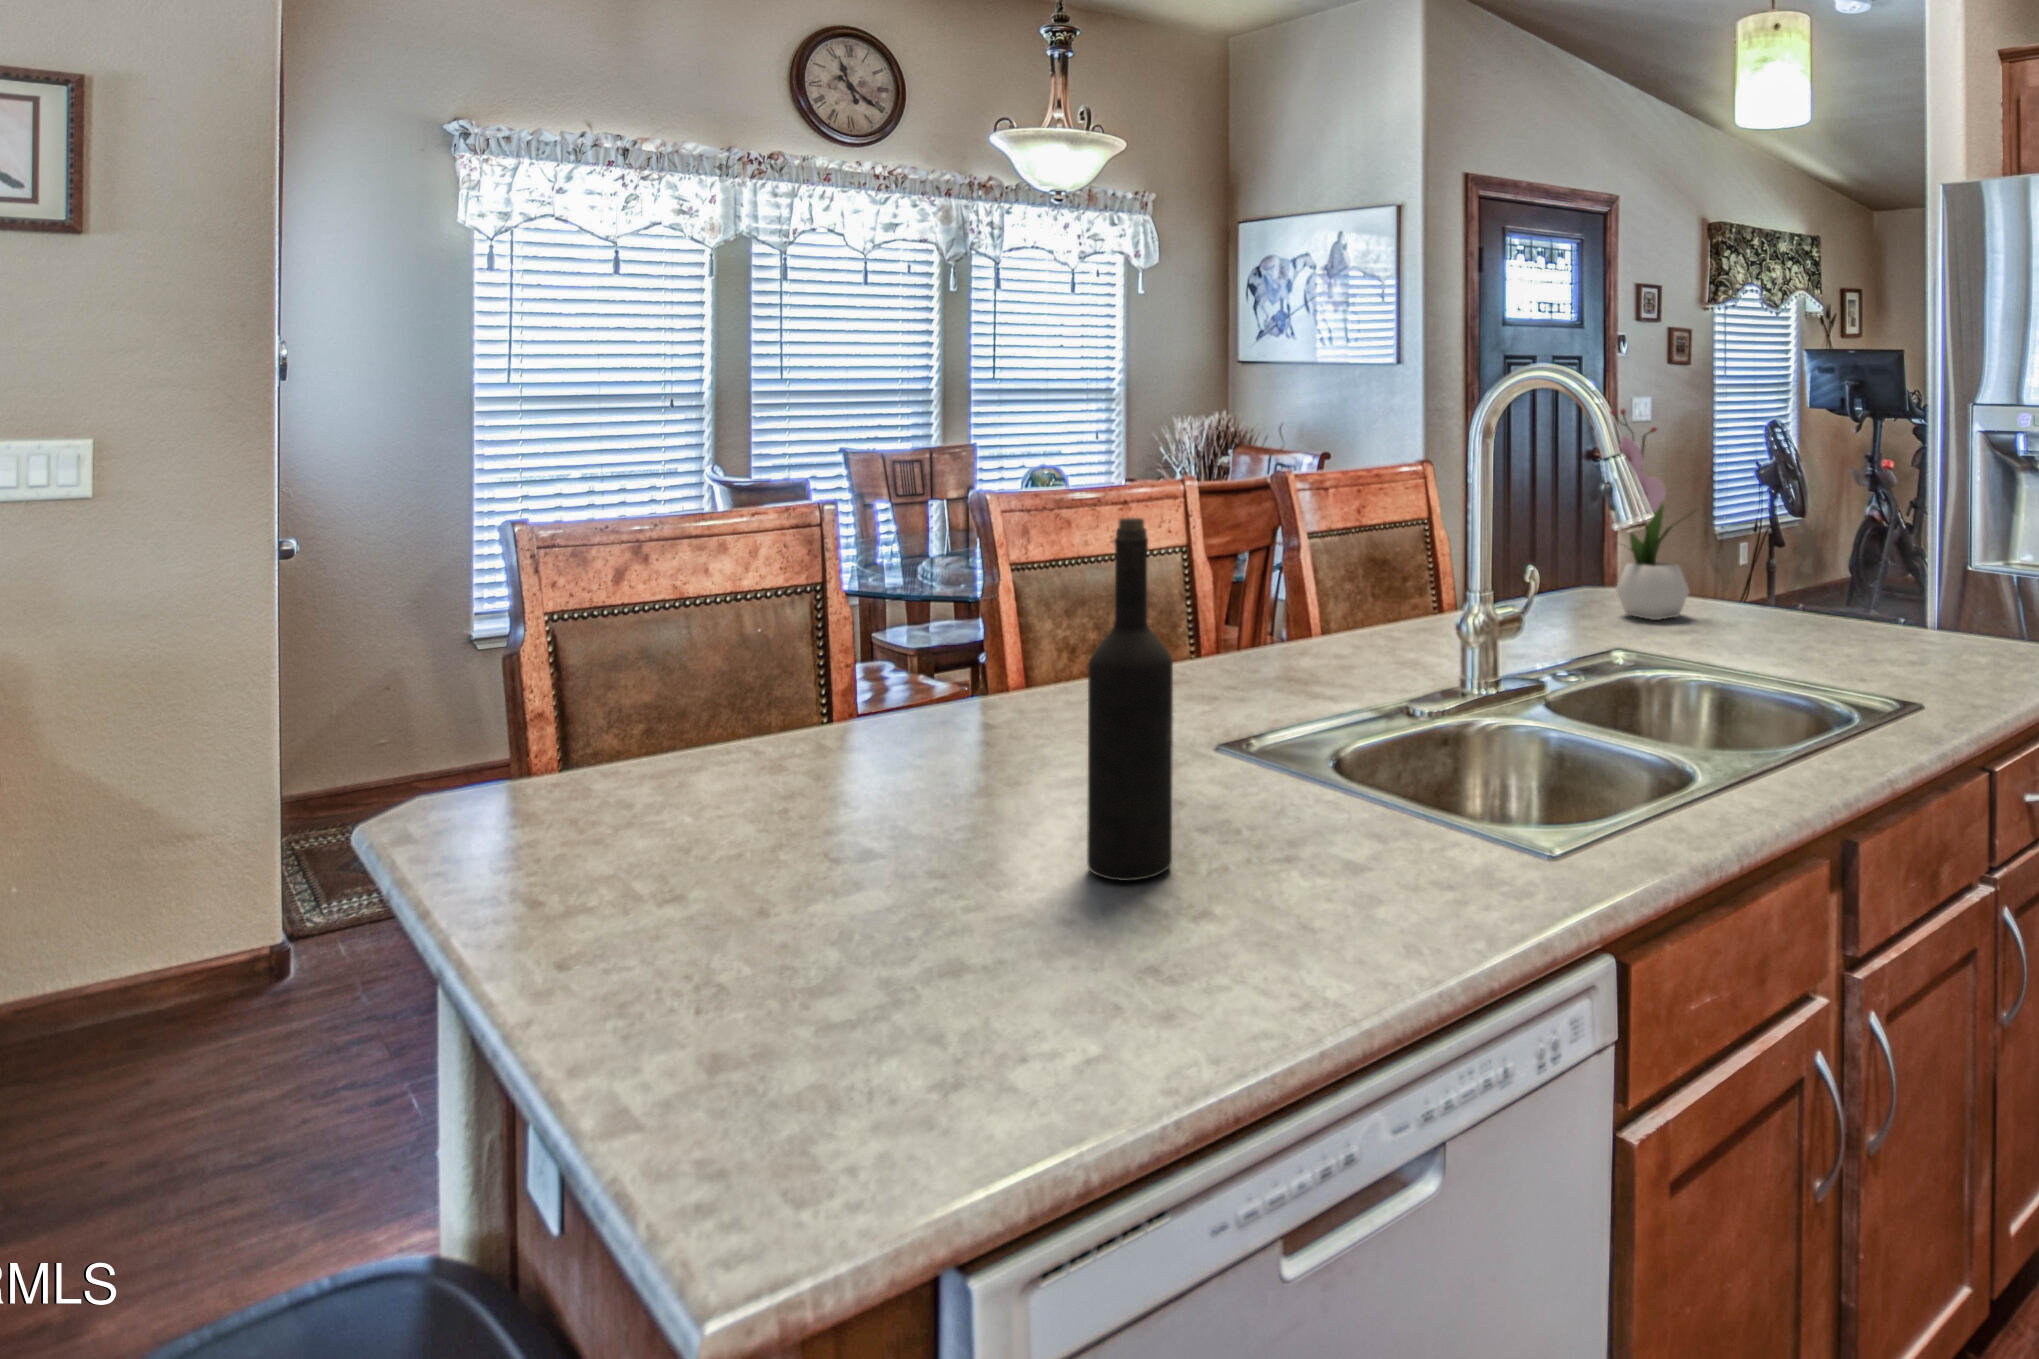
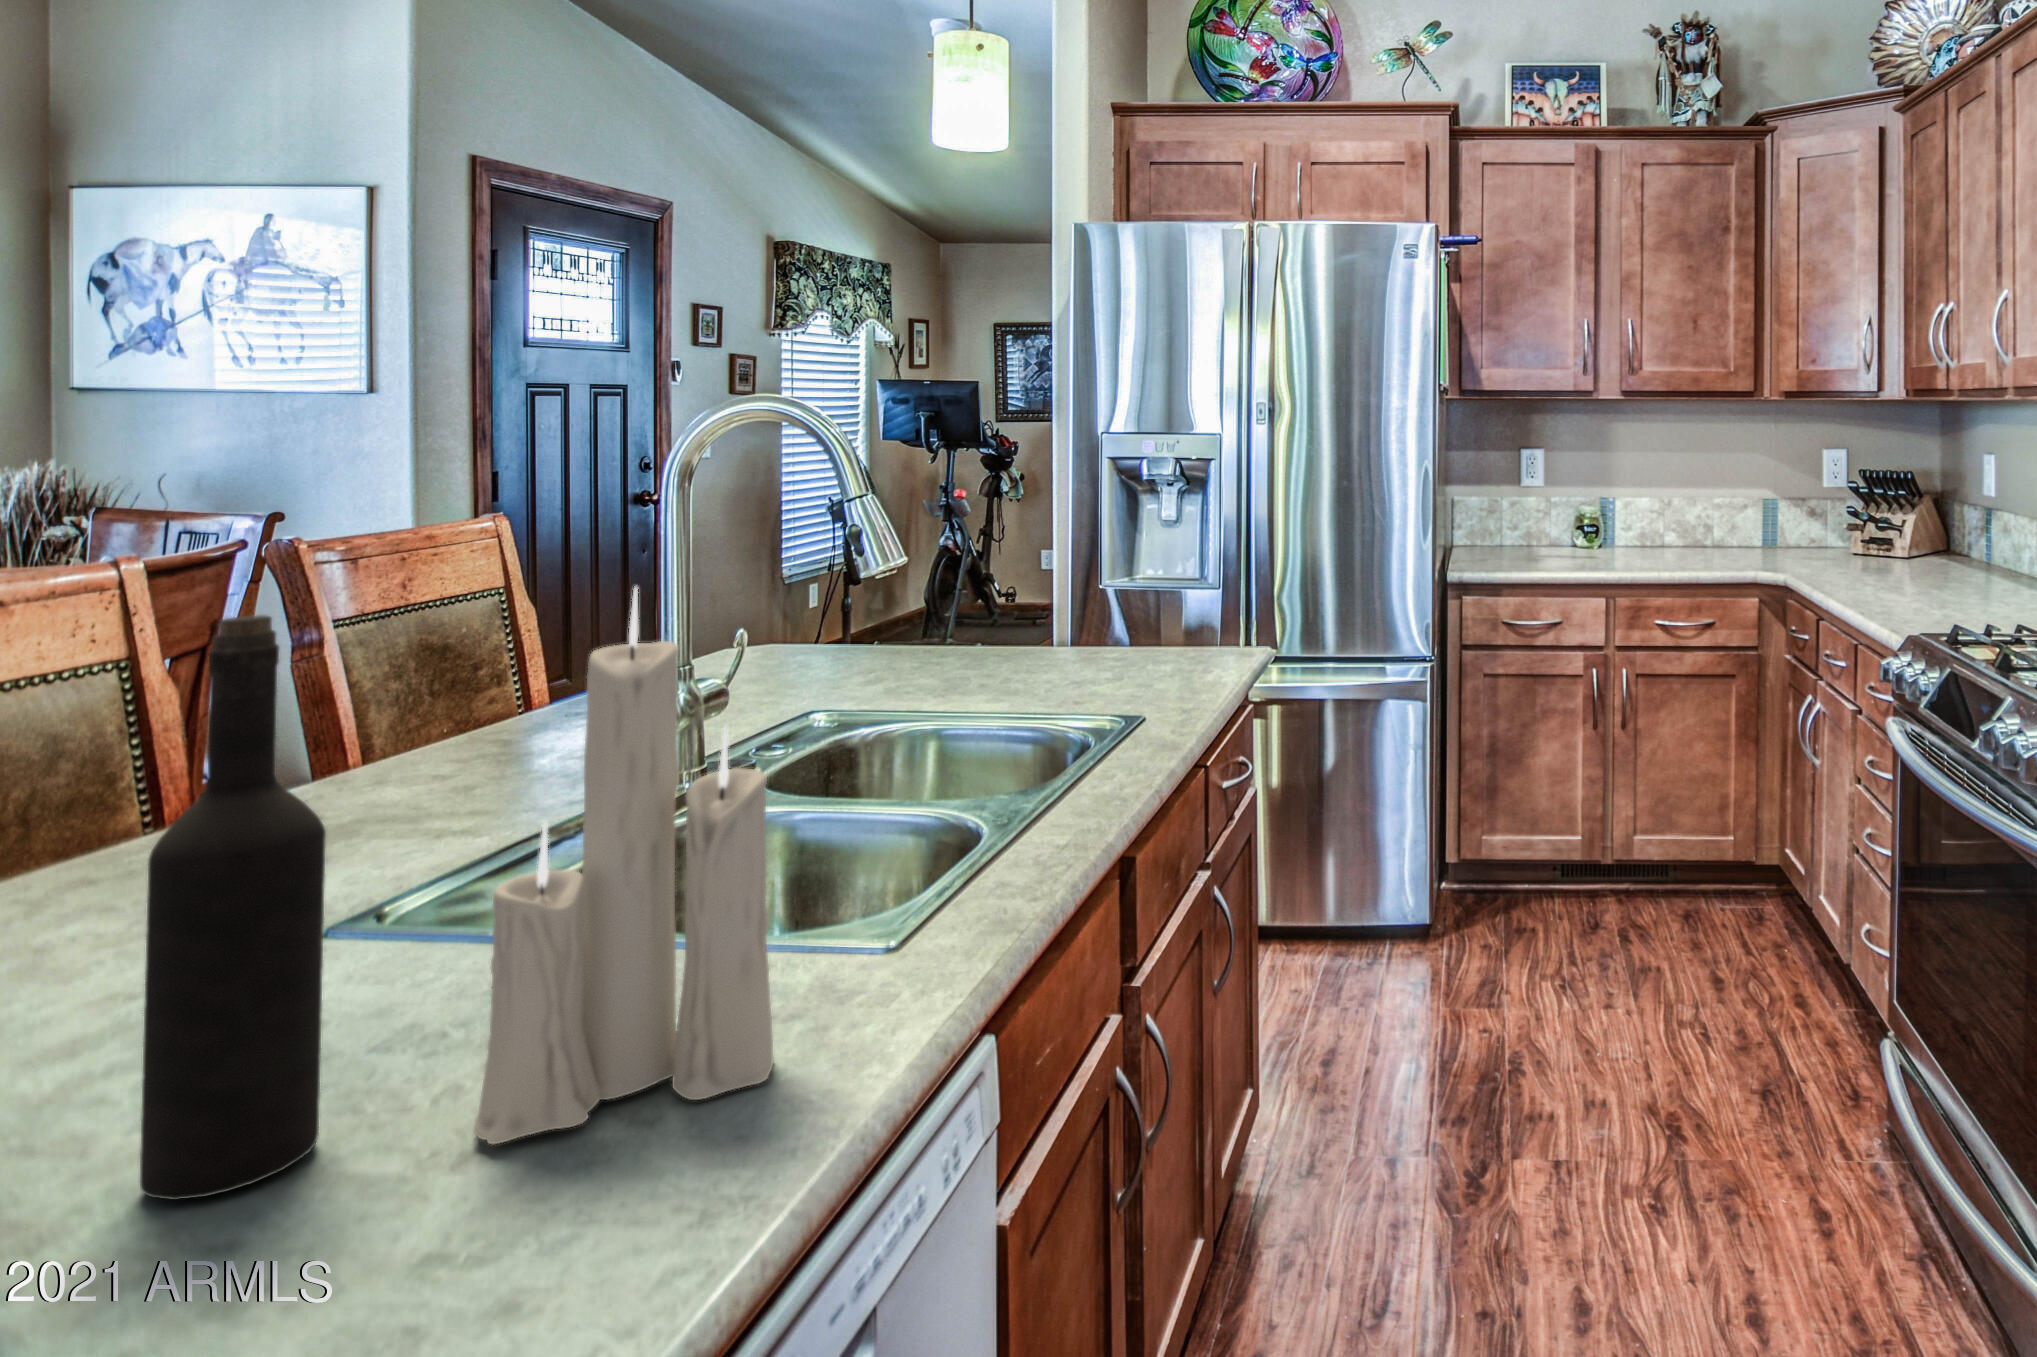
flower arrangement: present [1610,409,1693,620] -> none [775,440,884,674]
candle: none [1239,500,1429,921] -> present [474,587,774,1144]

